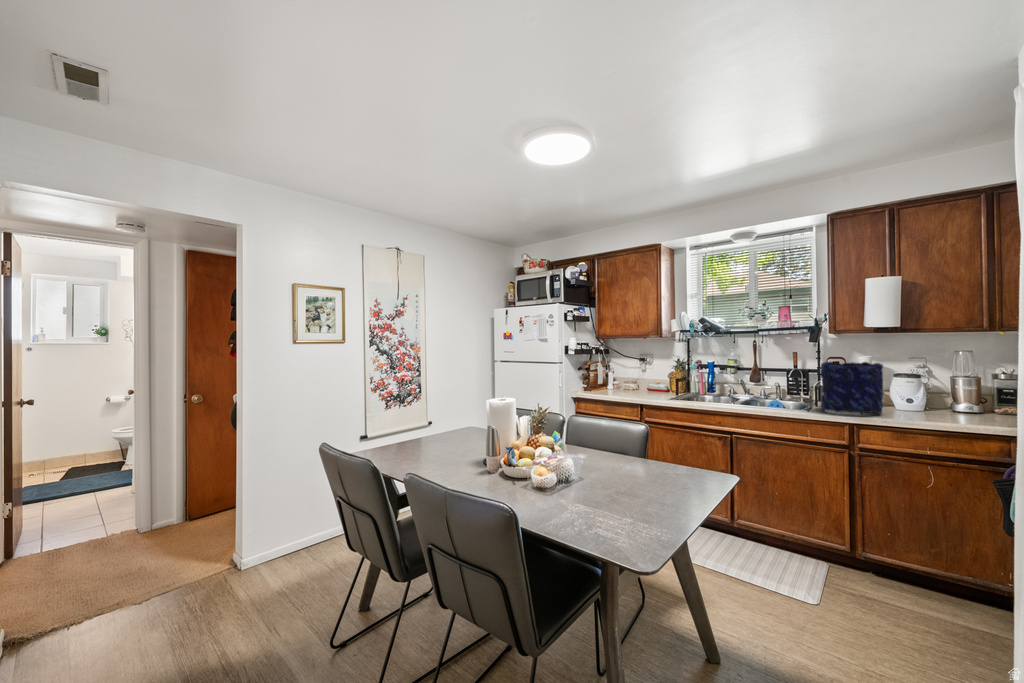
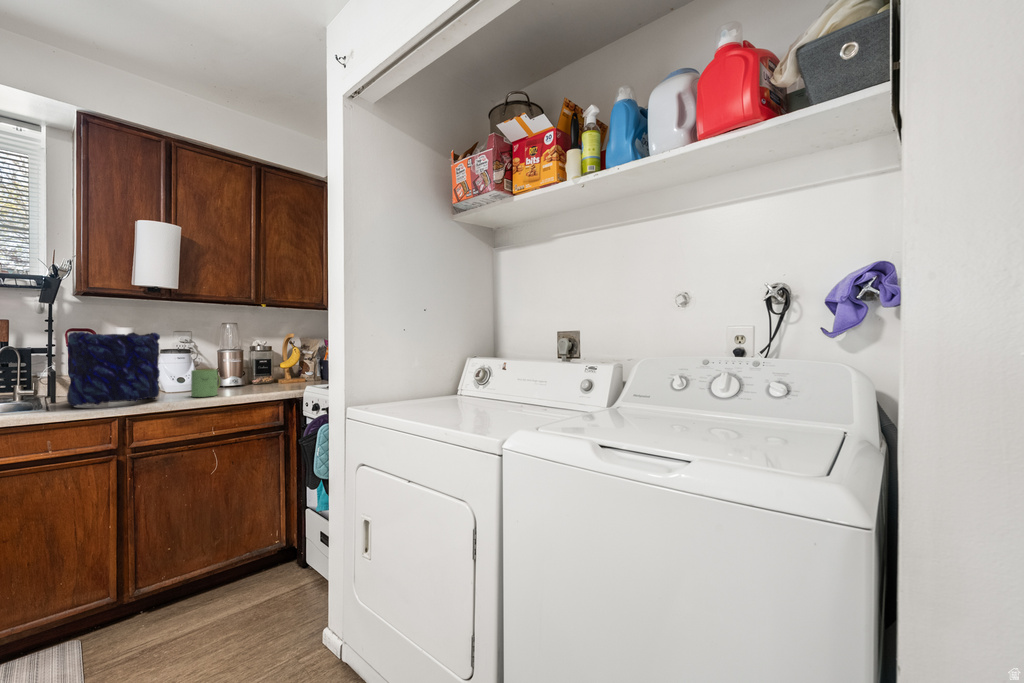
mug: none [911,395,942,419] -> present [191,369,221,397]

